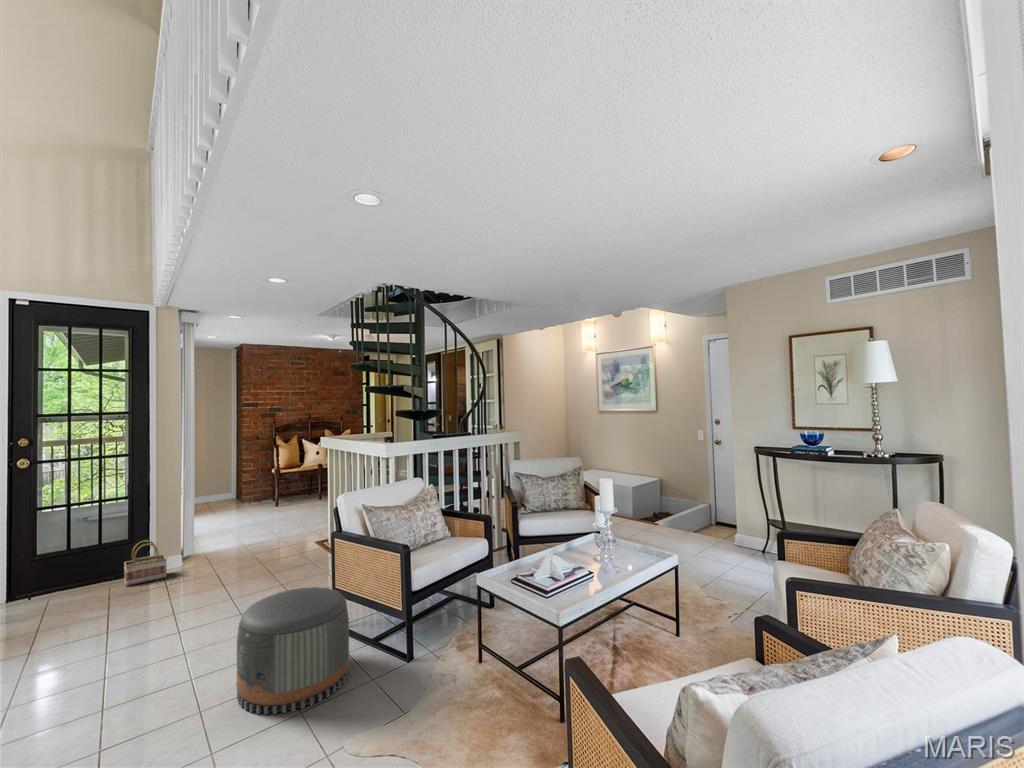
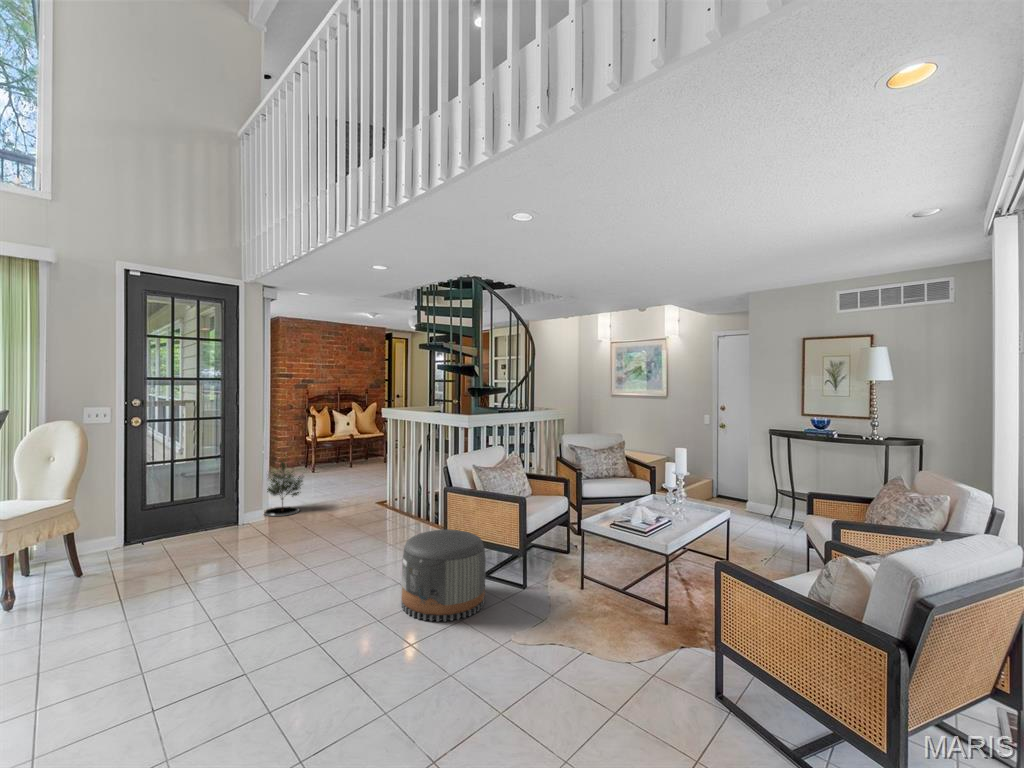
potted tree: none [191,489,241,558] -> present [265,459,303,516]
basket: present [124,540,167,586] -> none [217,497,256,537]

